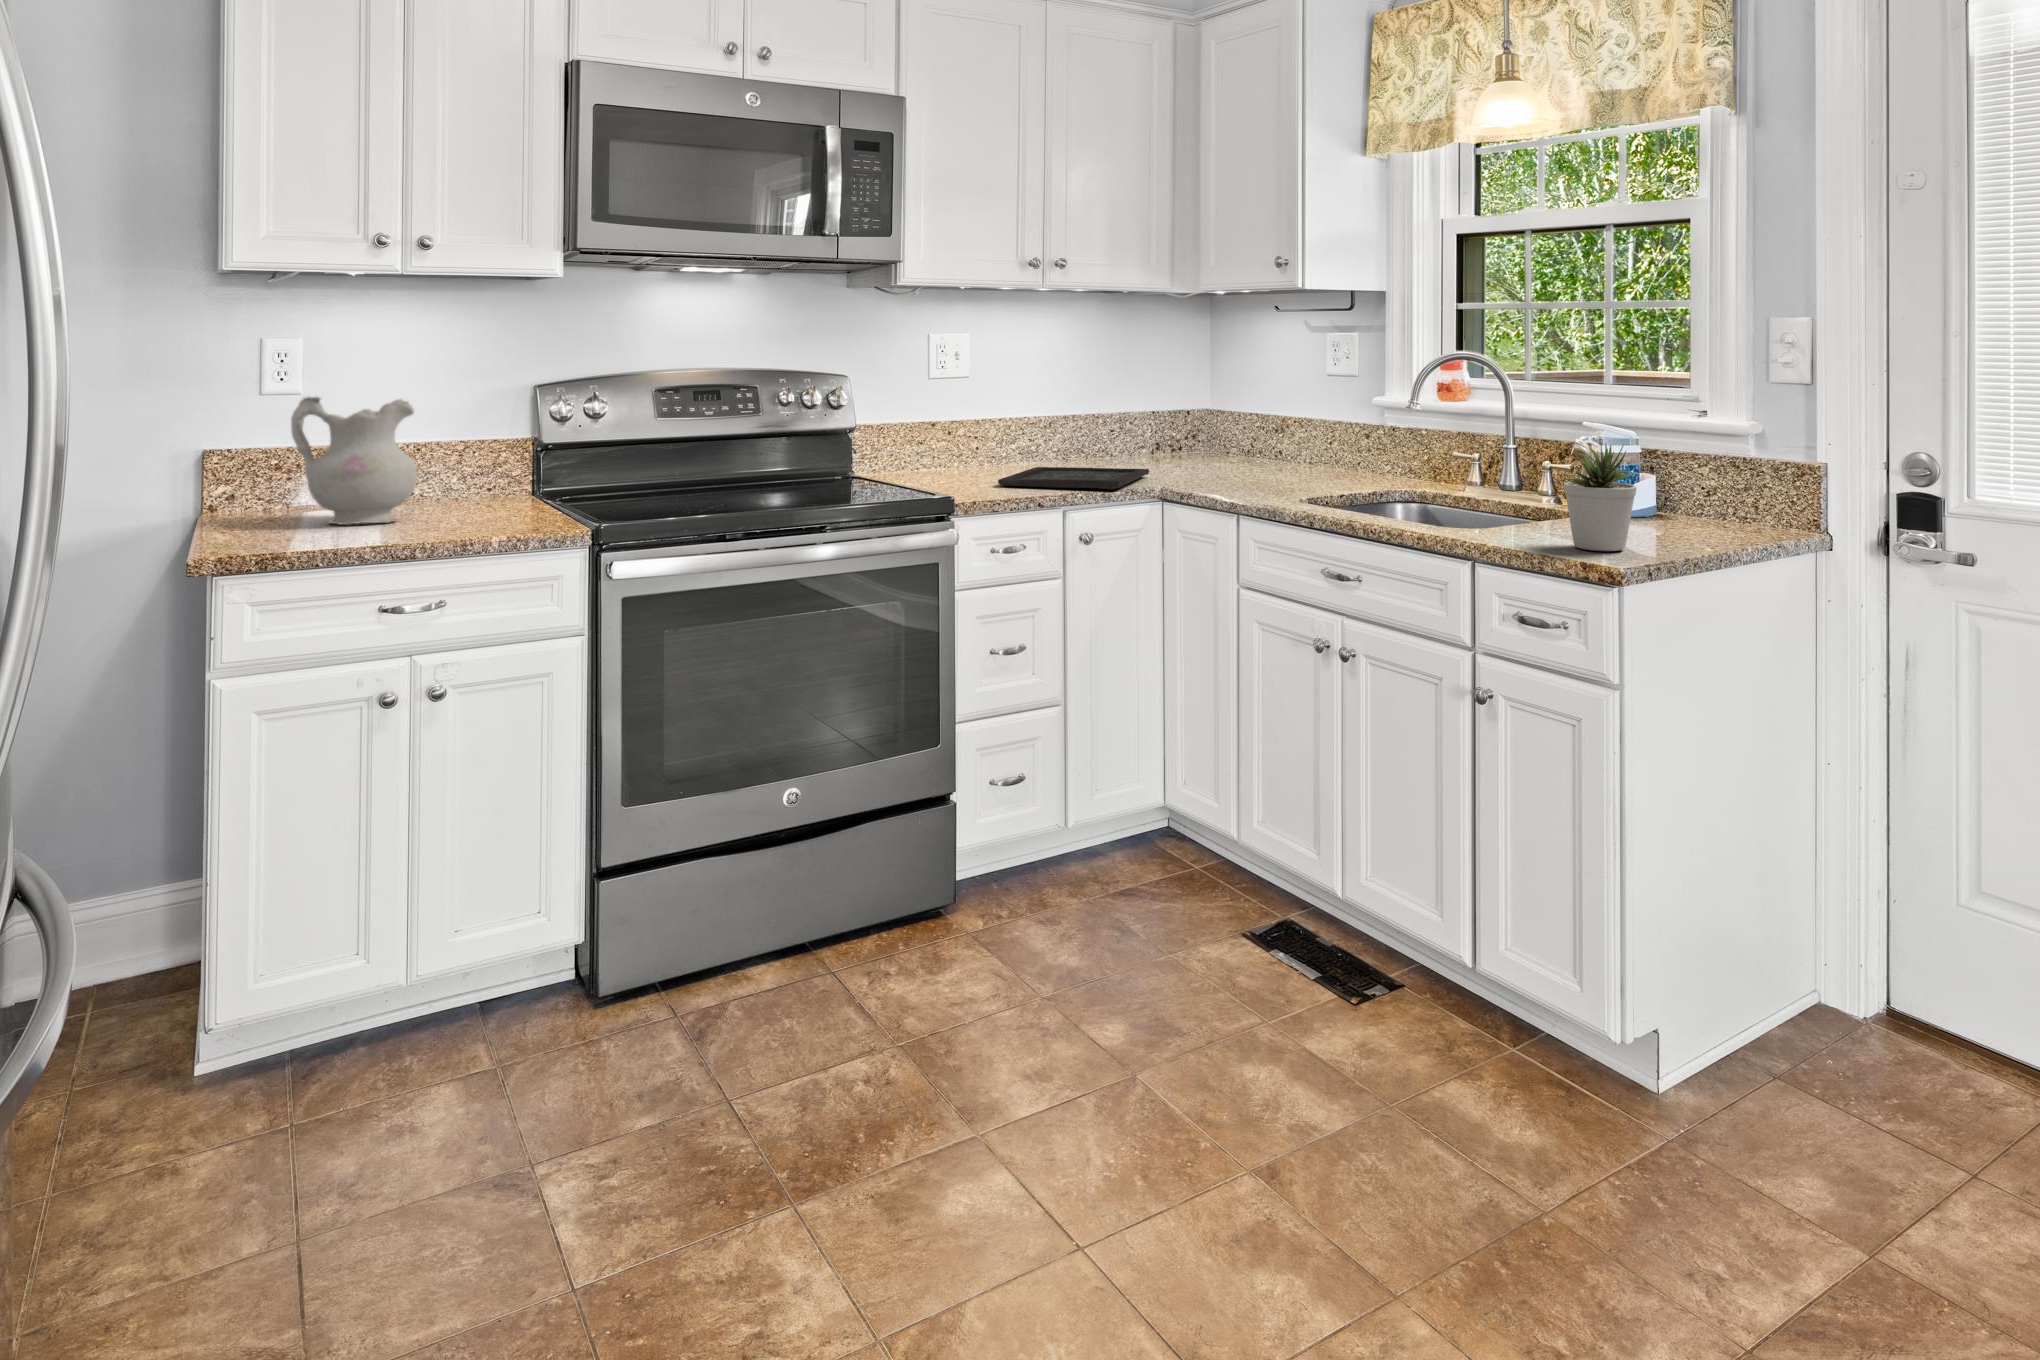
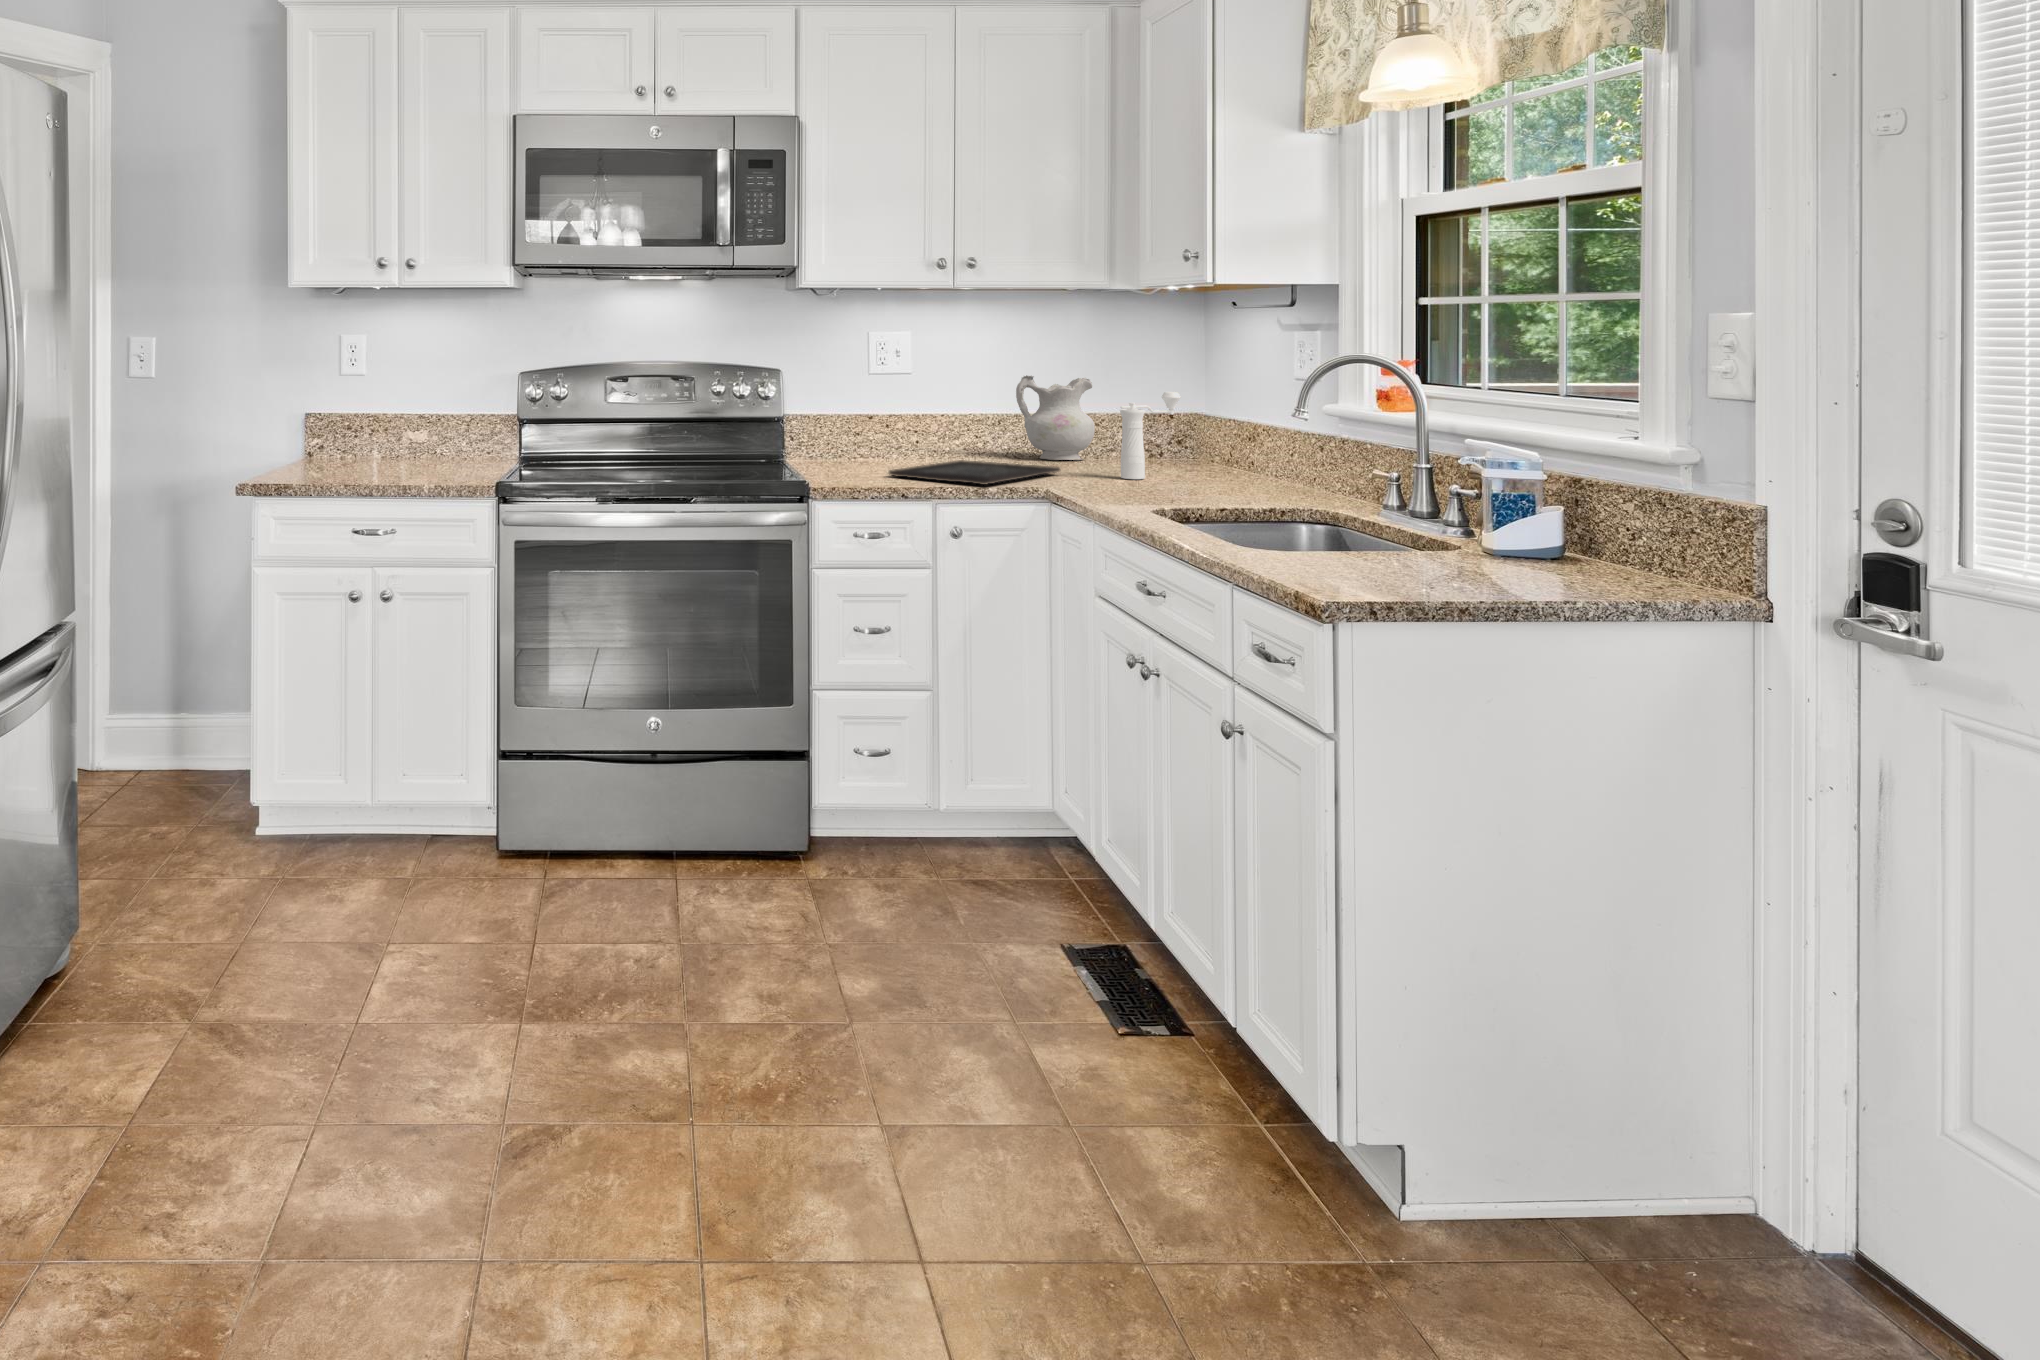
pepper mill: none [1206,392,1252,478] -> present [1120,392,1181,479]
ceramic pitcher: present [291,397,417,525] -> present [1016,375,1095,460]
potted plant: present [1563,443,1637,551] -> none [1316,458,1417,586]

